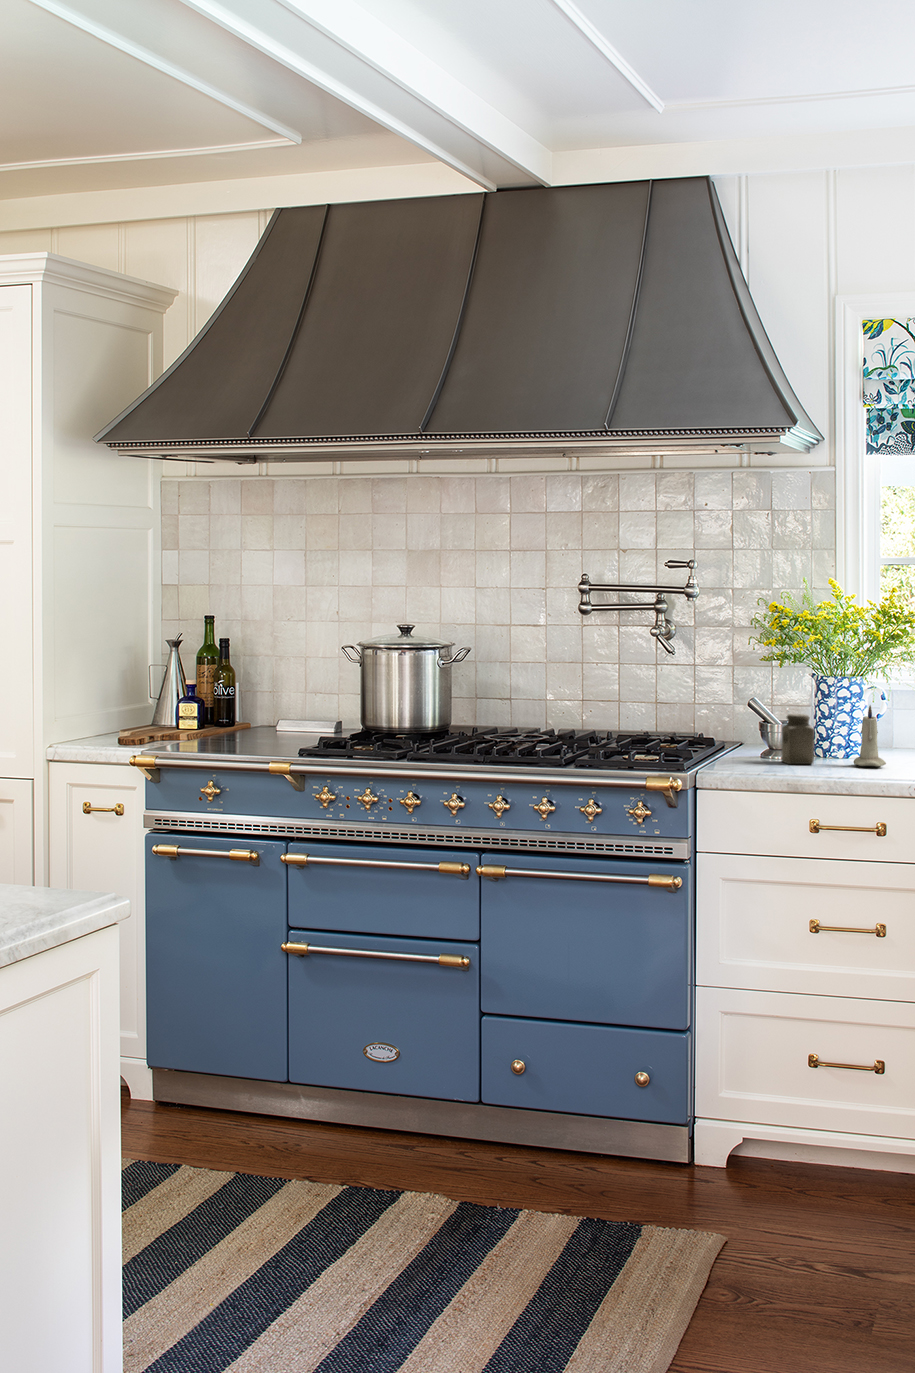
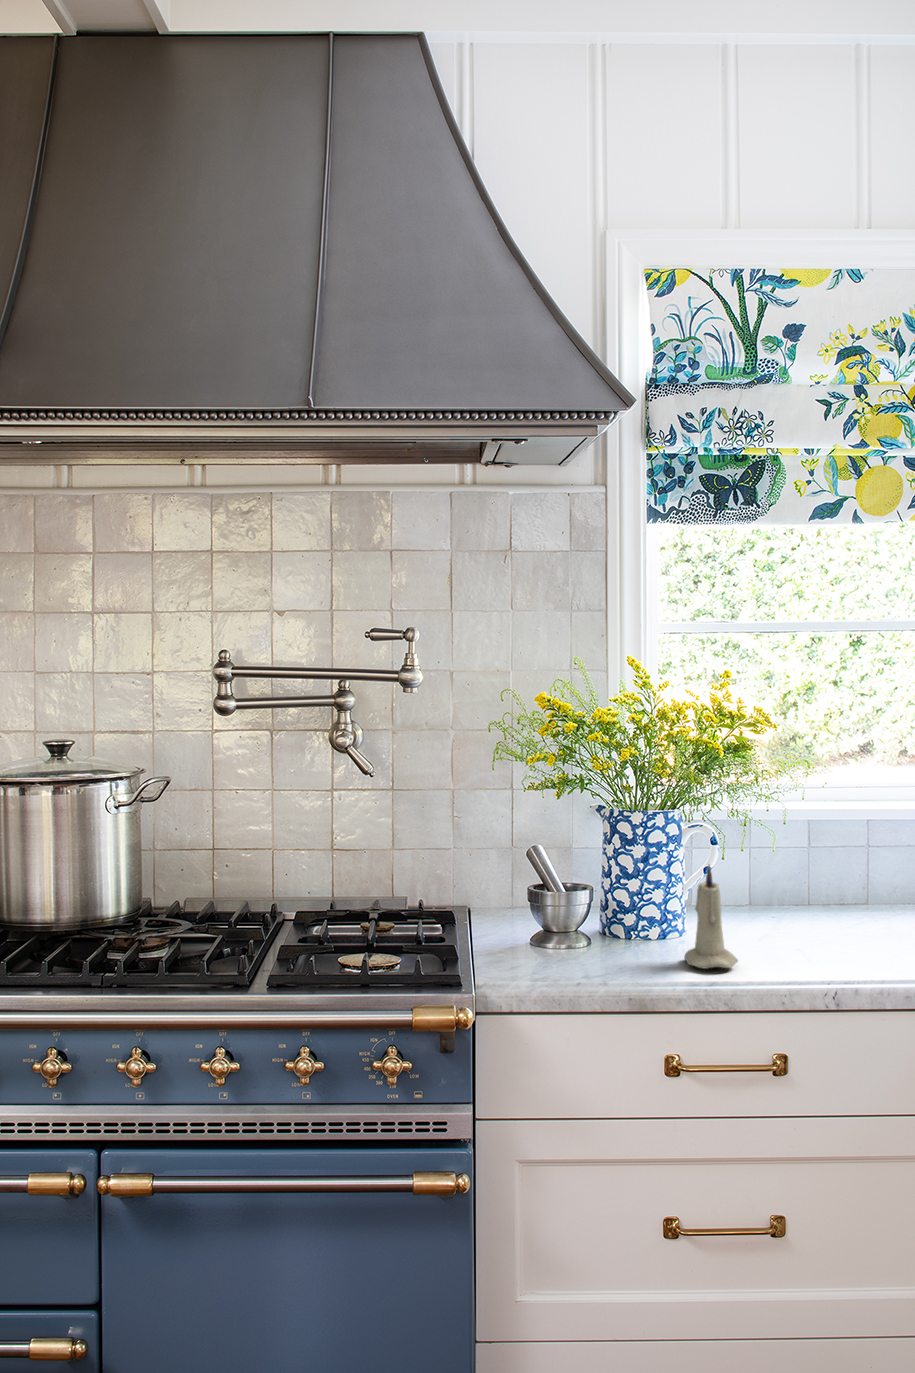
salt shaker: present [782,714,814,764] -> none [570,882,625,972]

